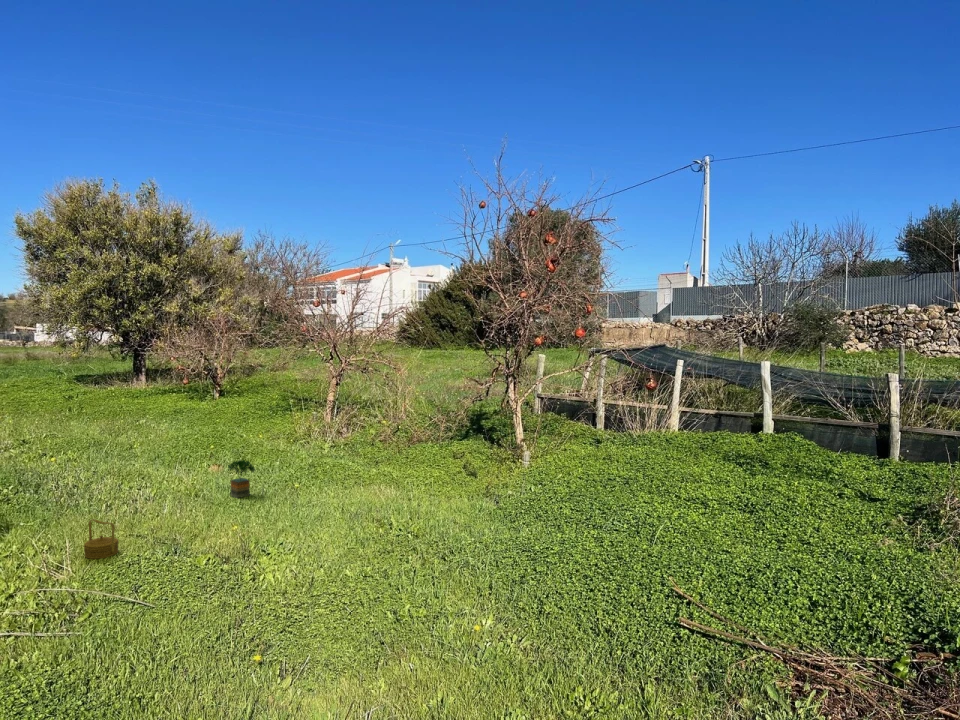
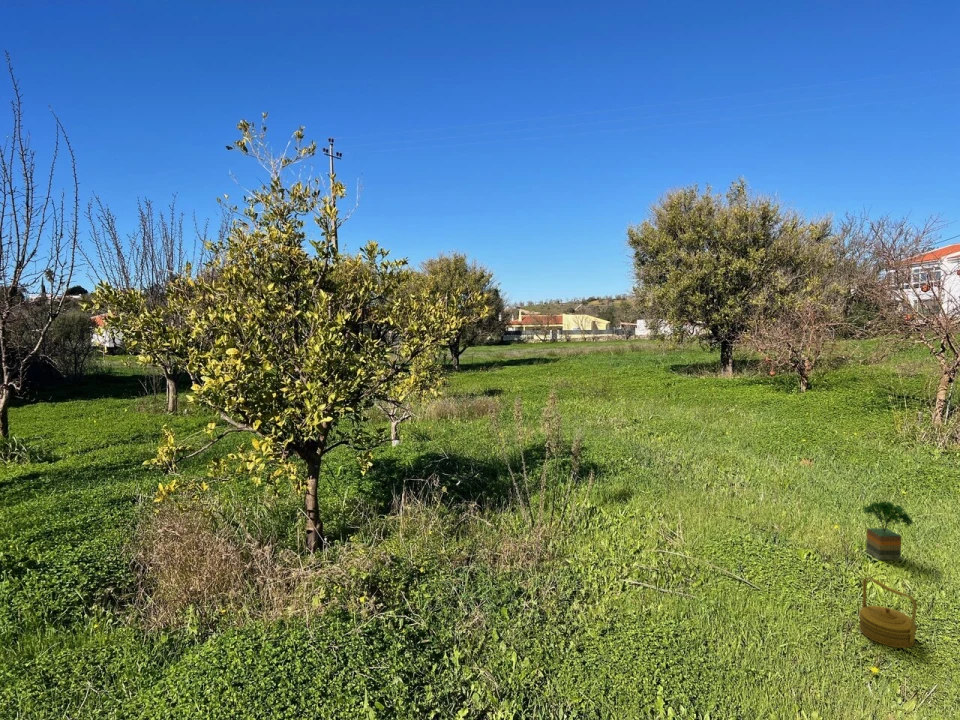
basket: present [84,519,119,559] -> present [859,577,917,648]

